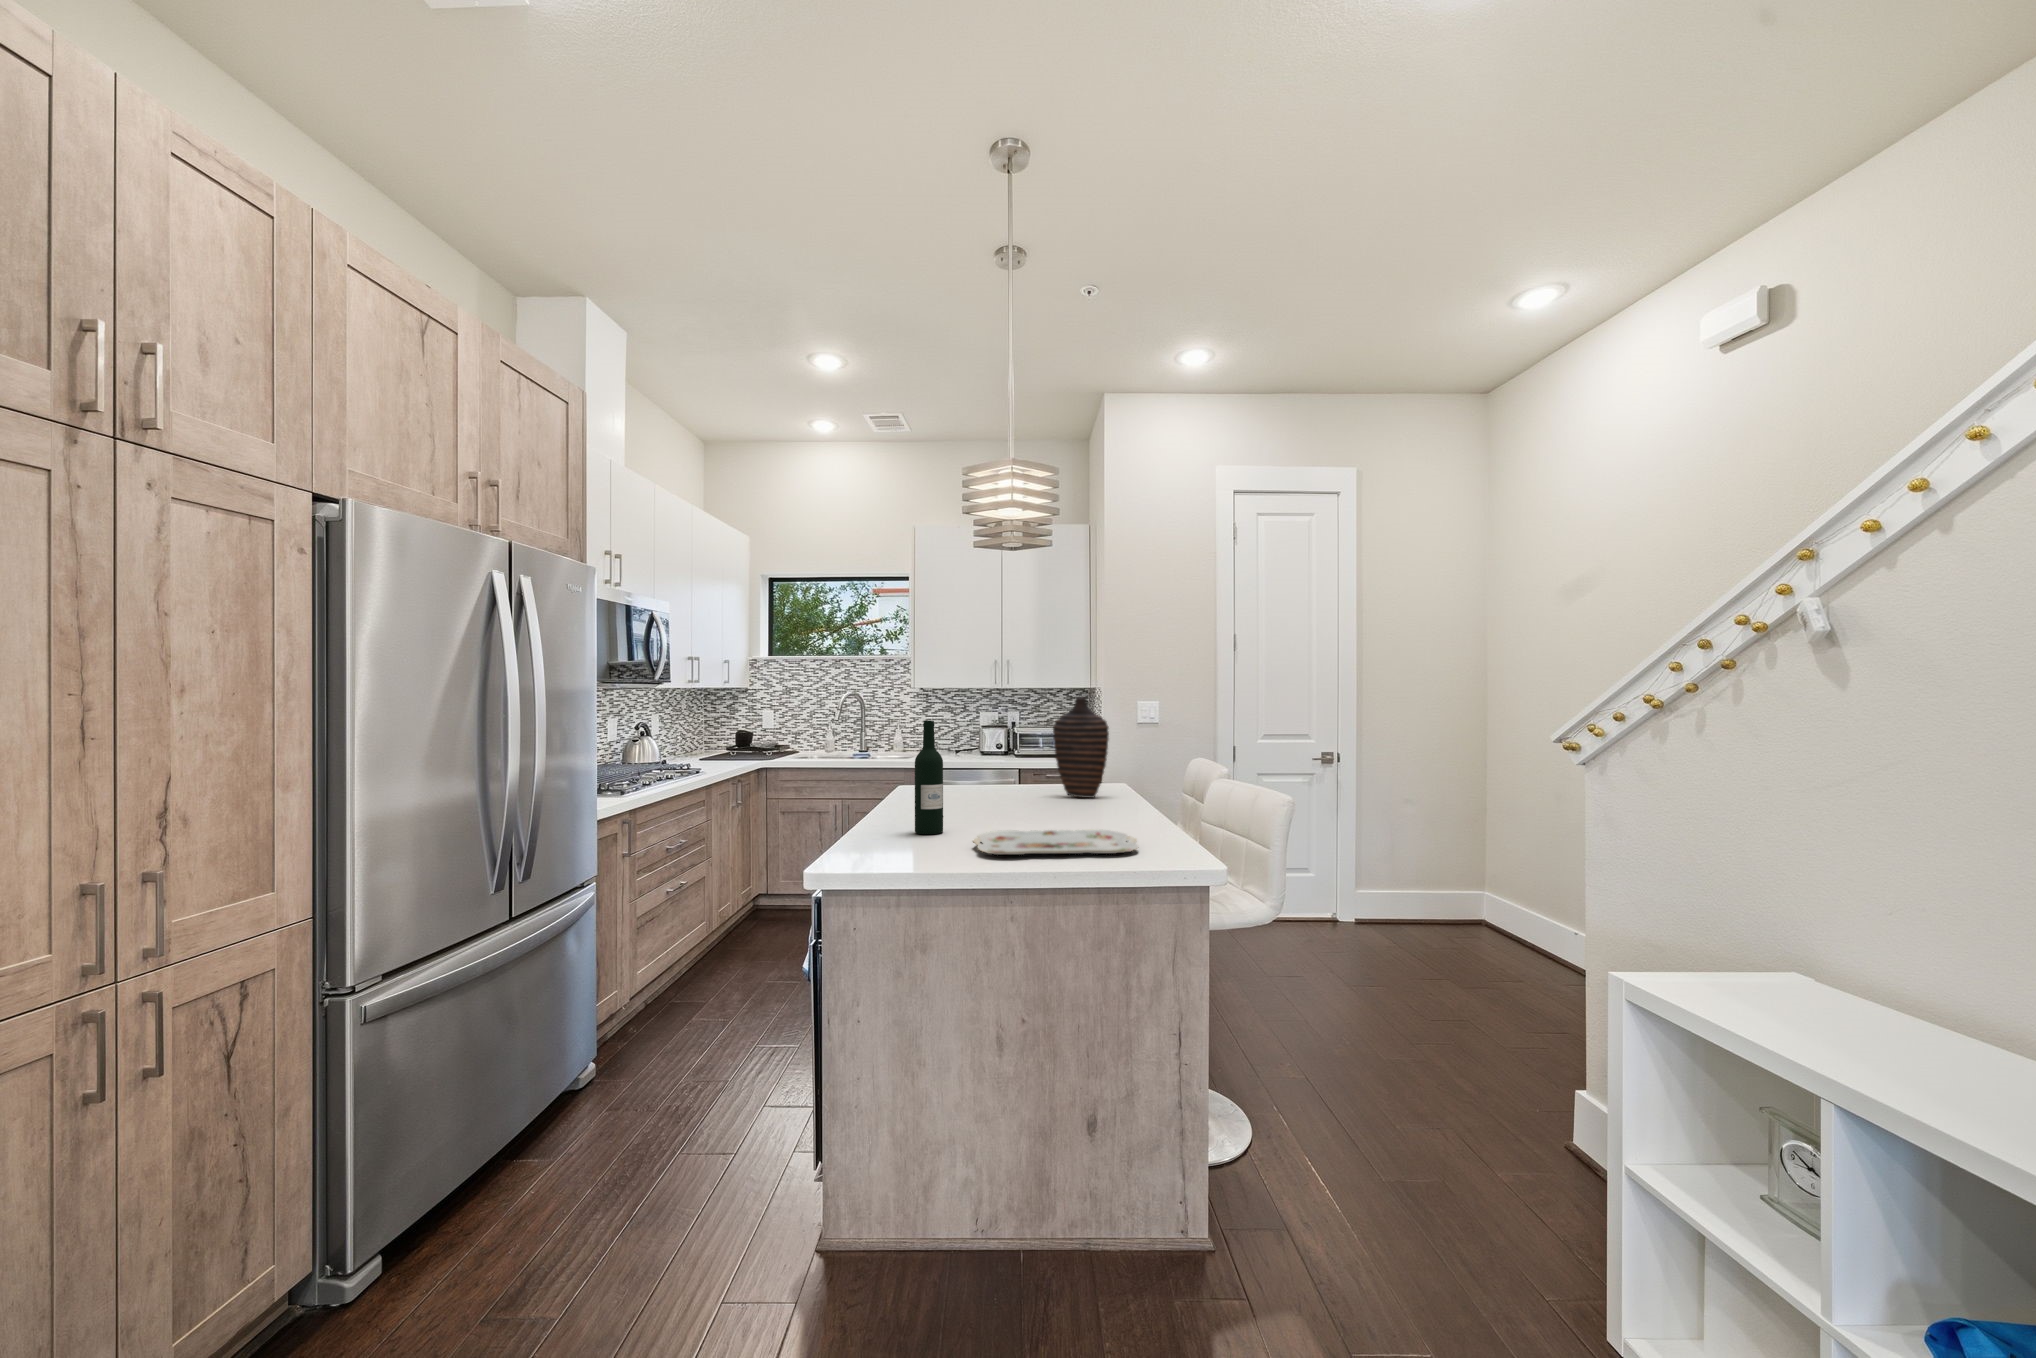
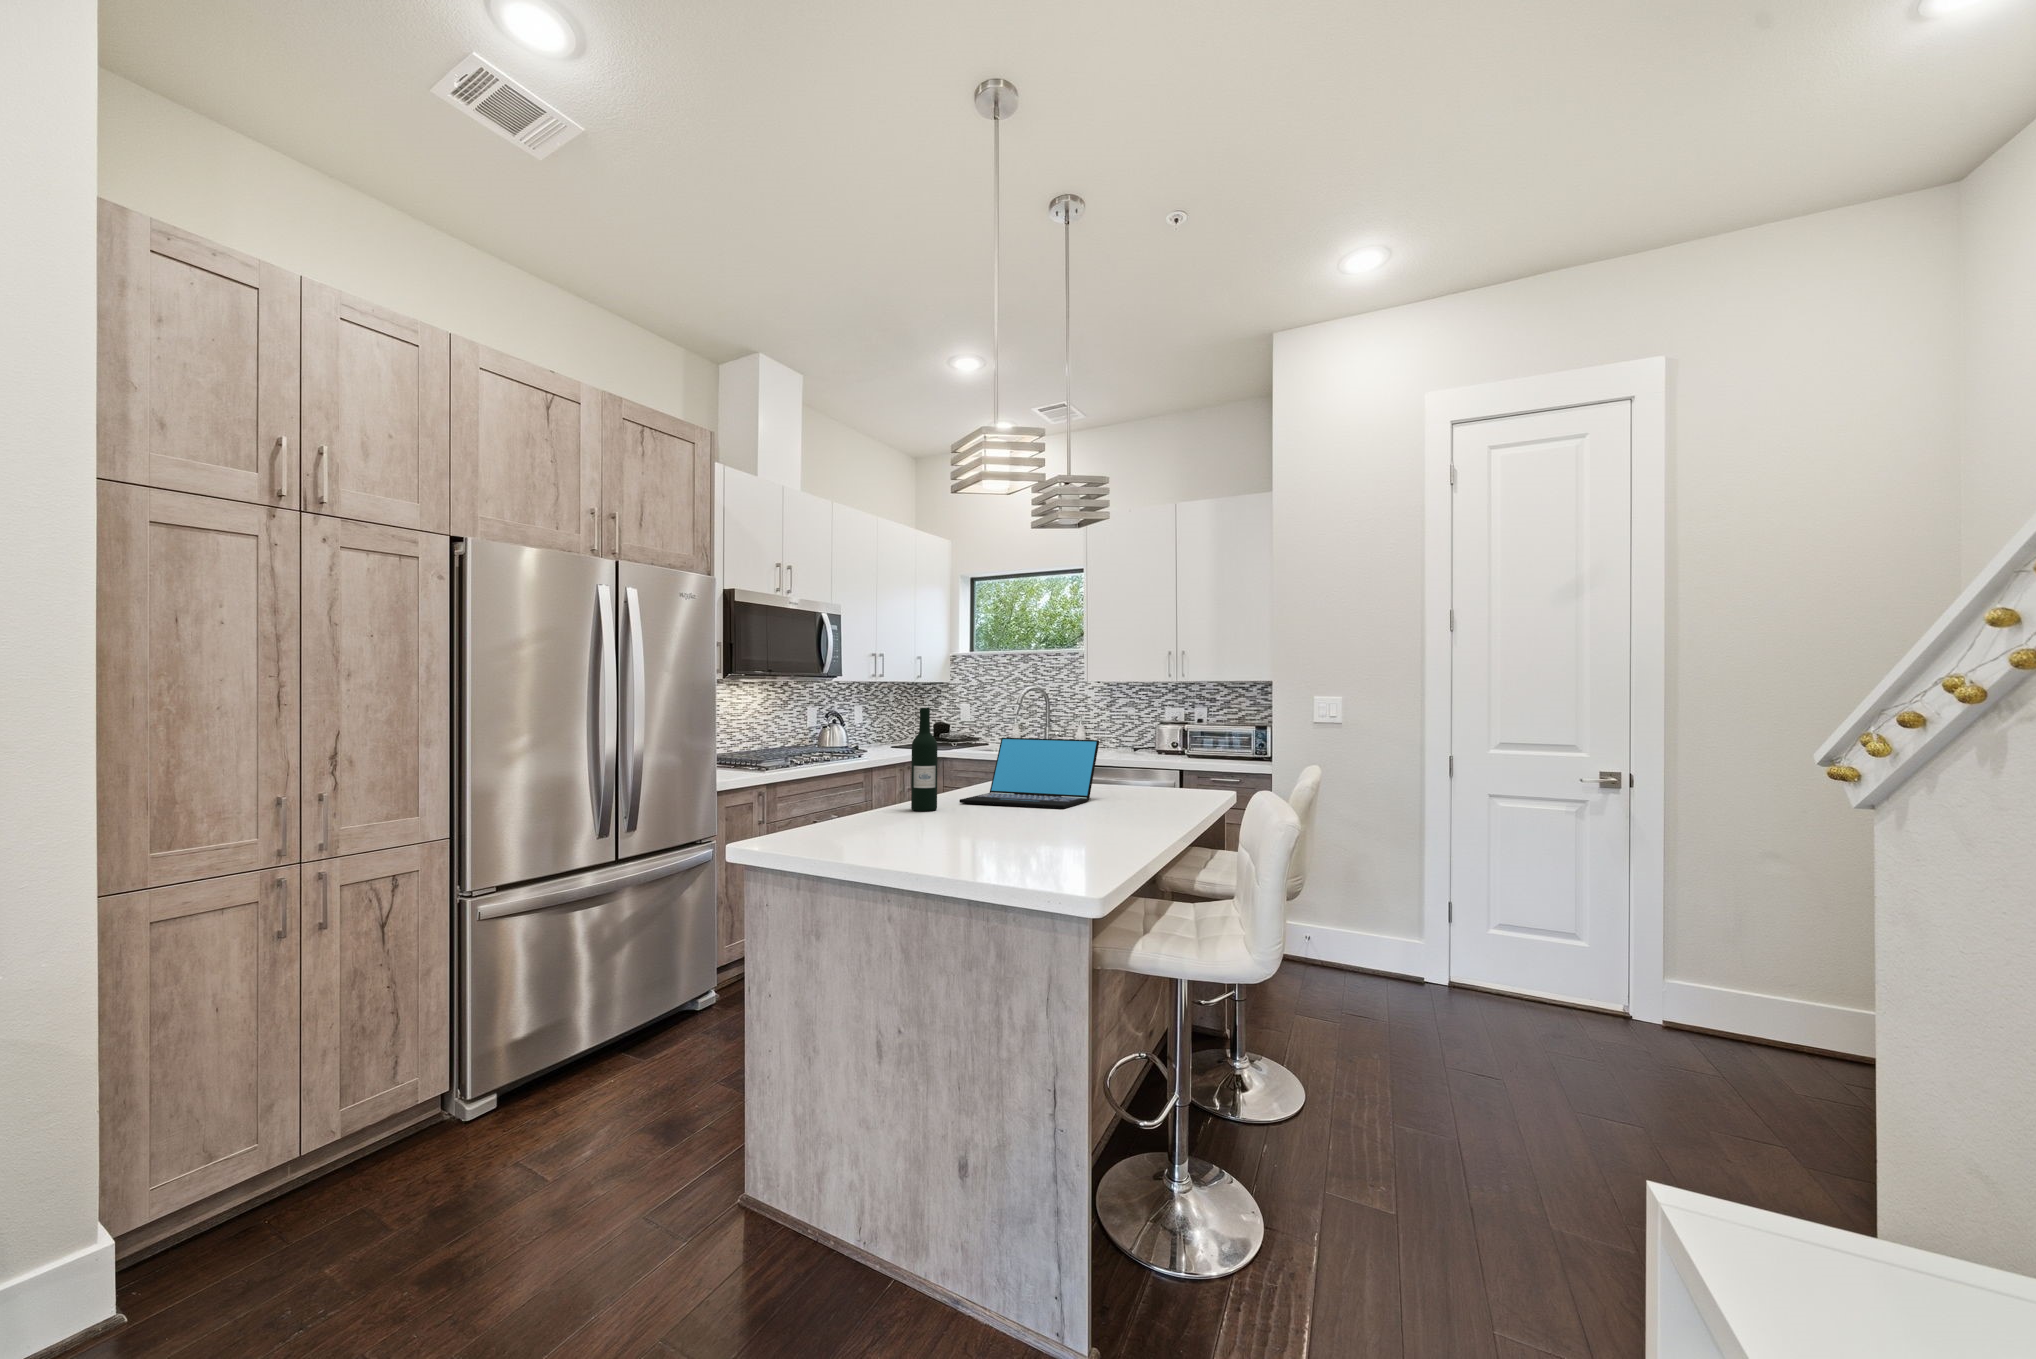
decorative vase: present [1053,697,1109,798] -> none [1115,690,1164,791]
laptop: none [947,749,1069,822] -> present [959,738,1099,809]
serving tray: present [973,830,1138,855] -> none [913,810,1075,833]

